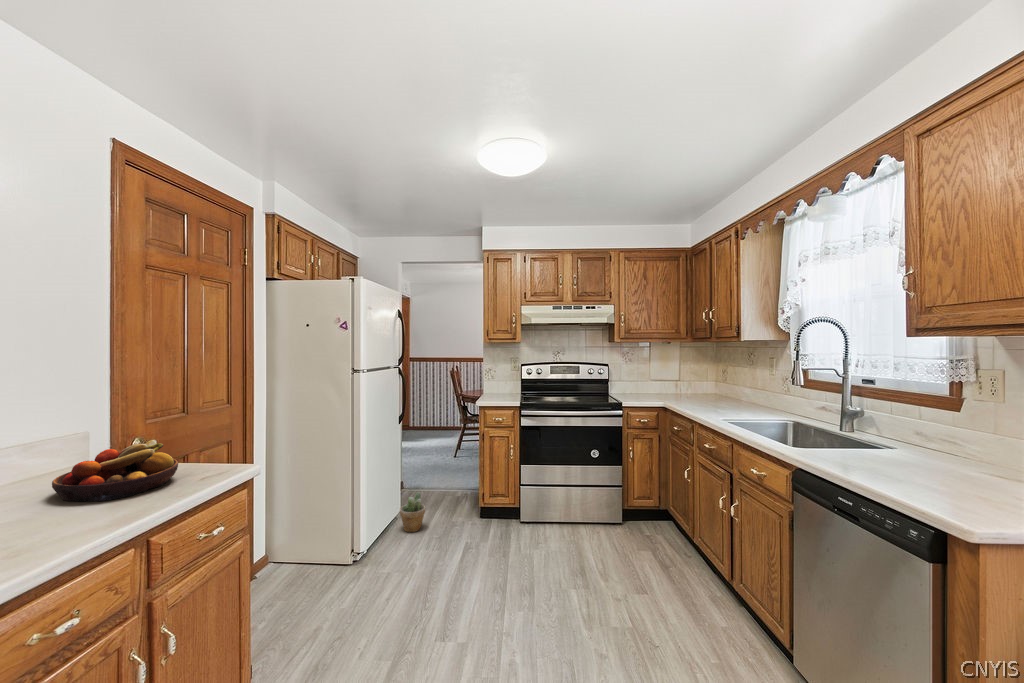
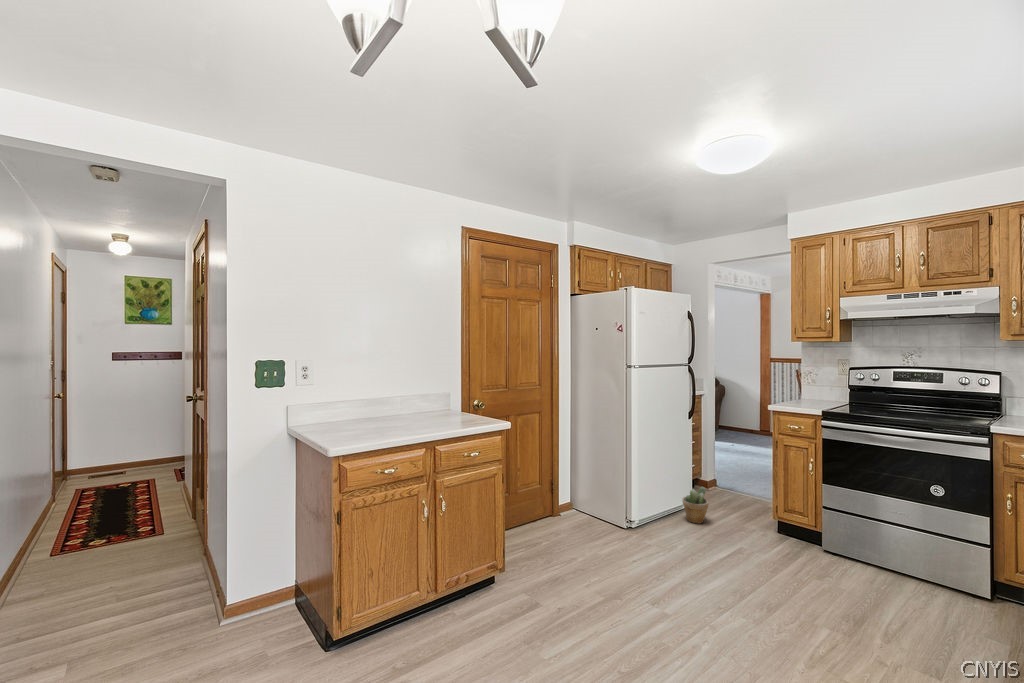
fruit bowl: present [52,440,178,502] -> none [421,400,473,427]

